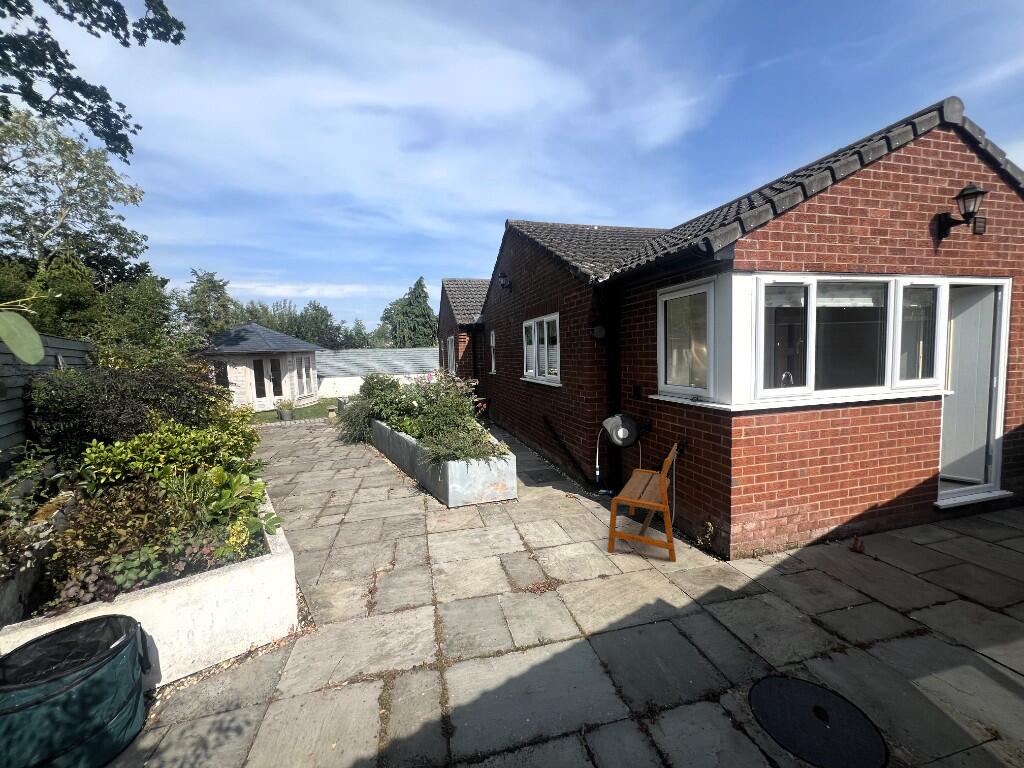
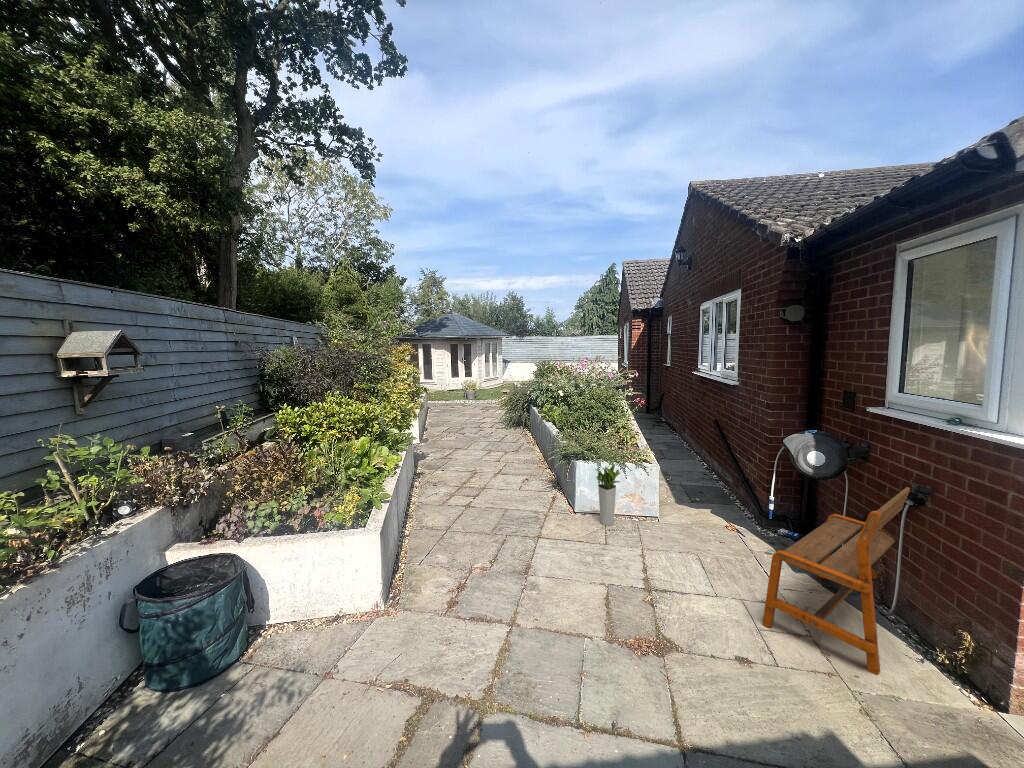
planter: none [462,458,486,511] -> present [595,464,620,525]

